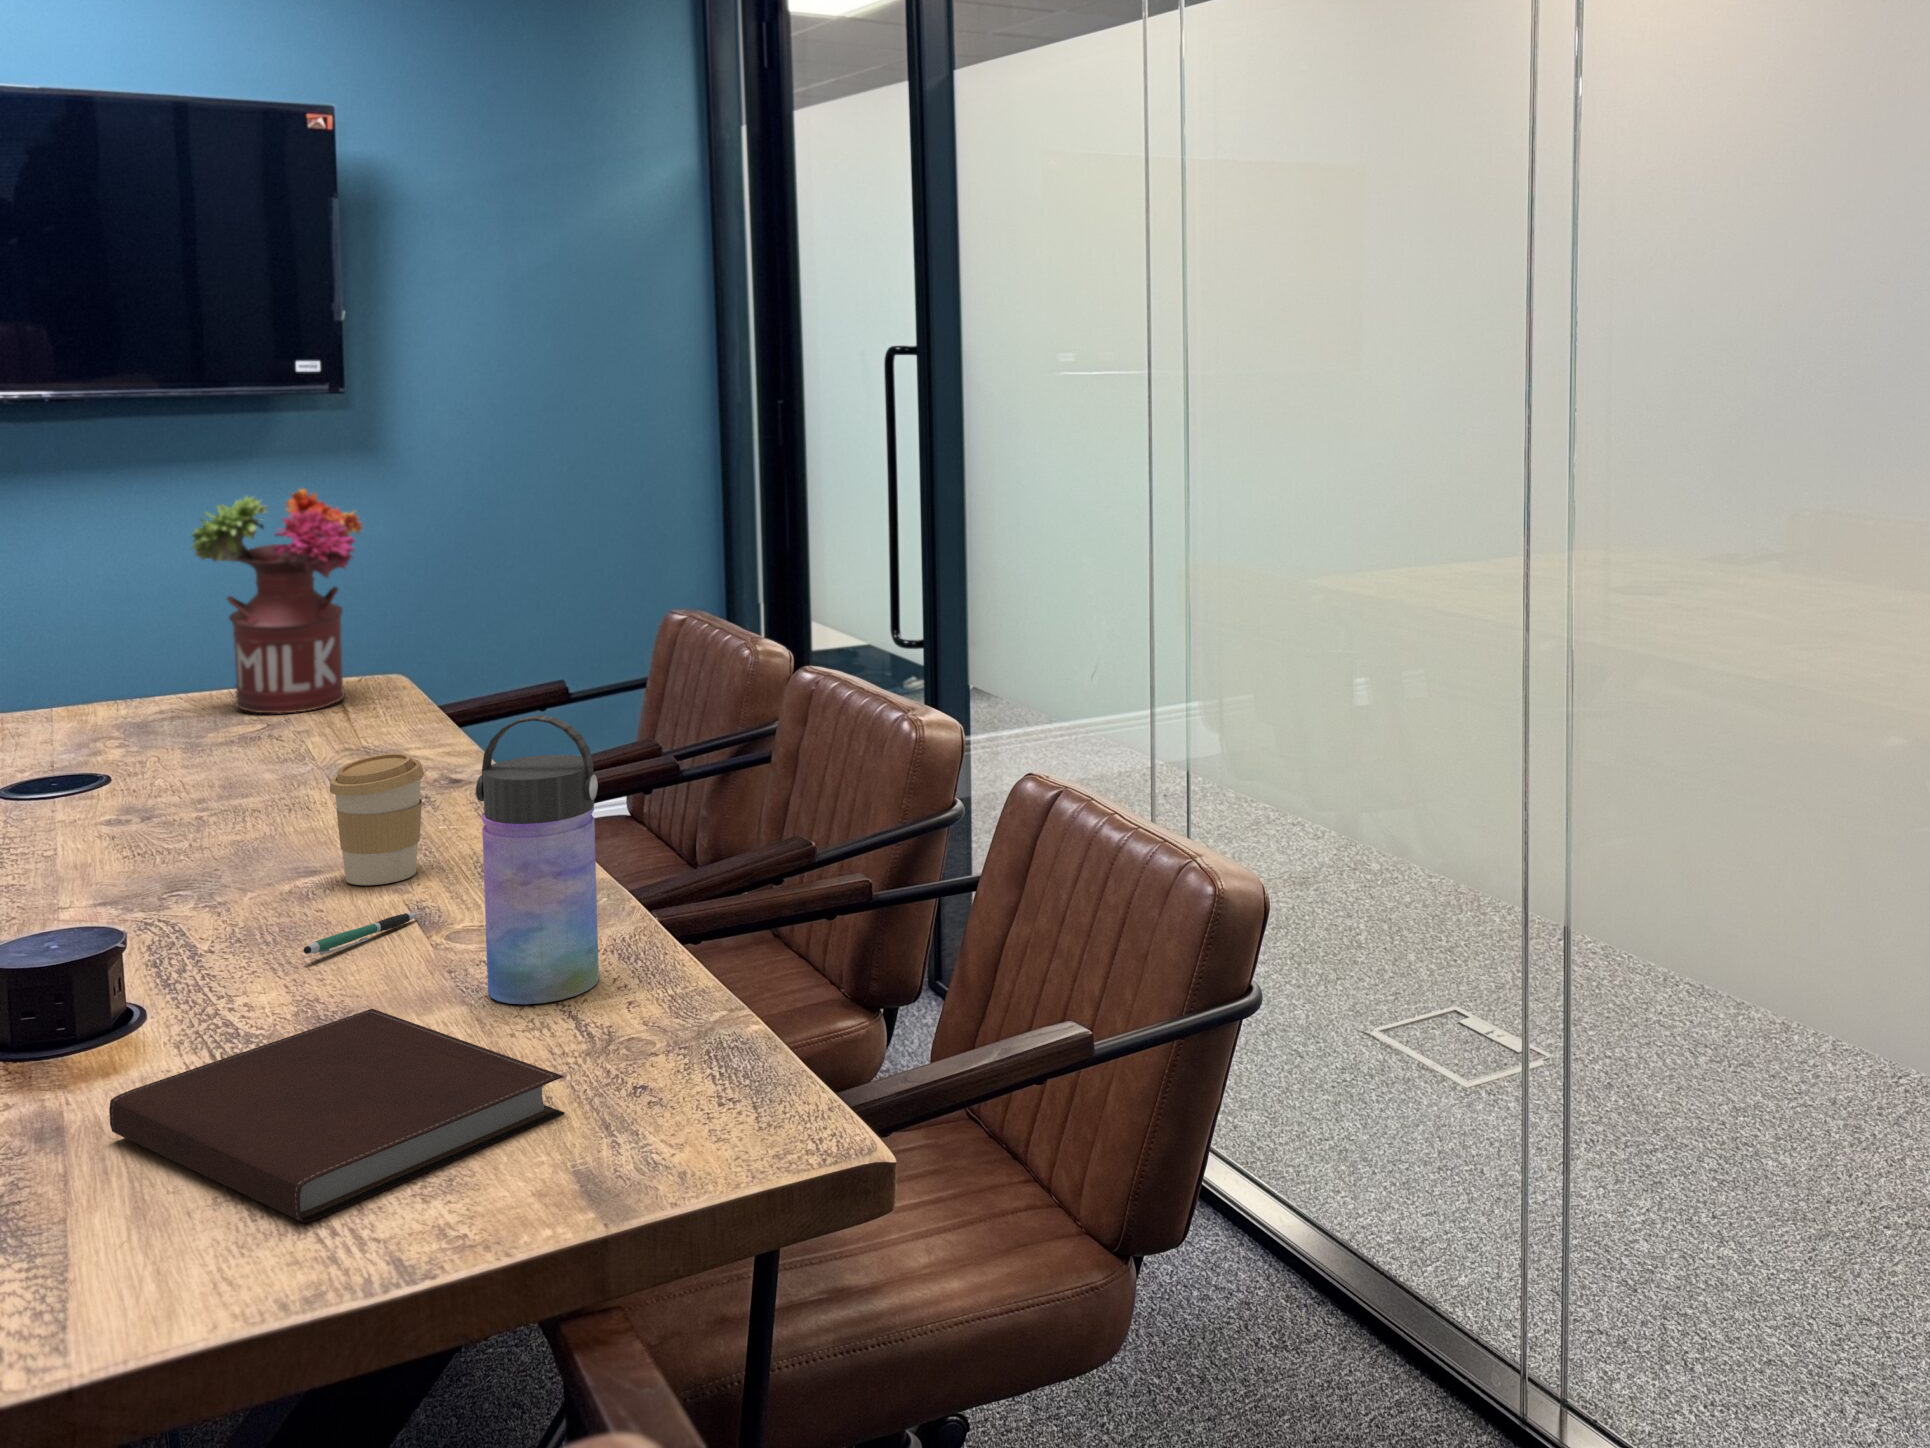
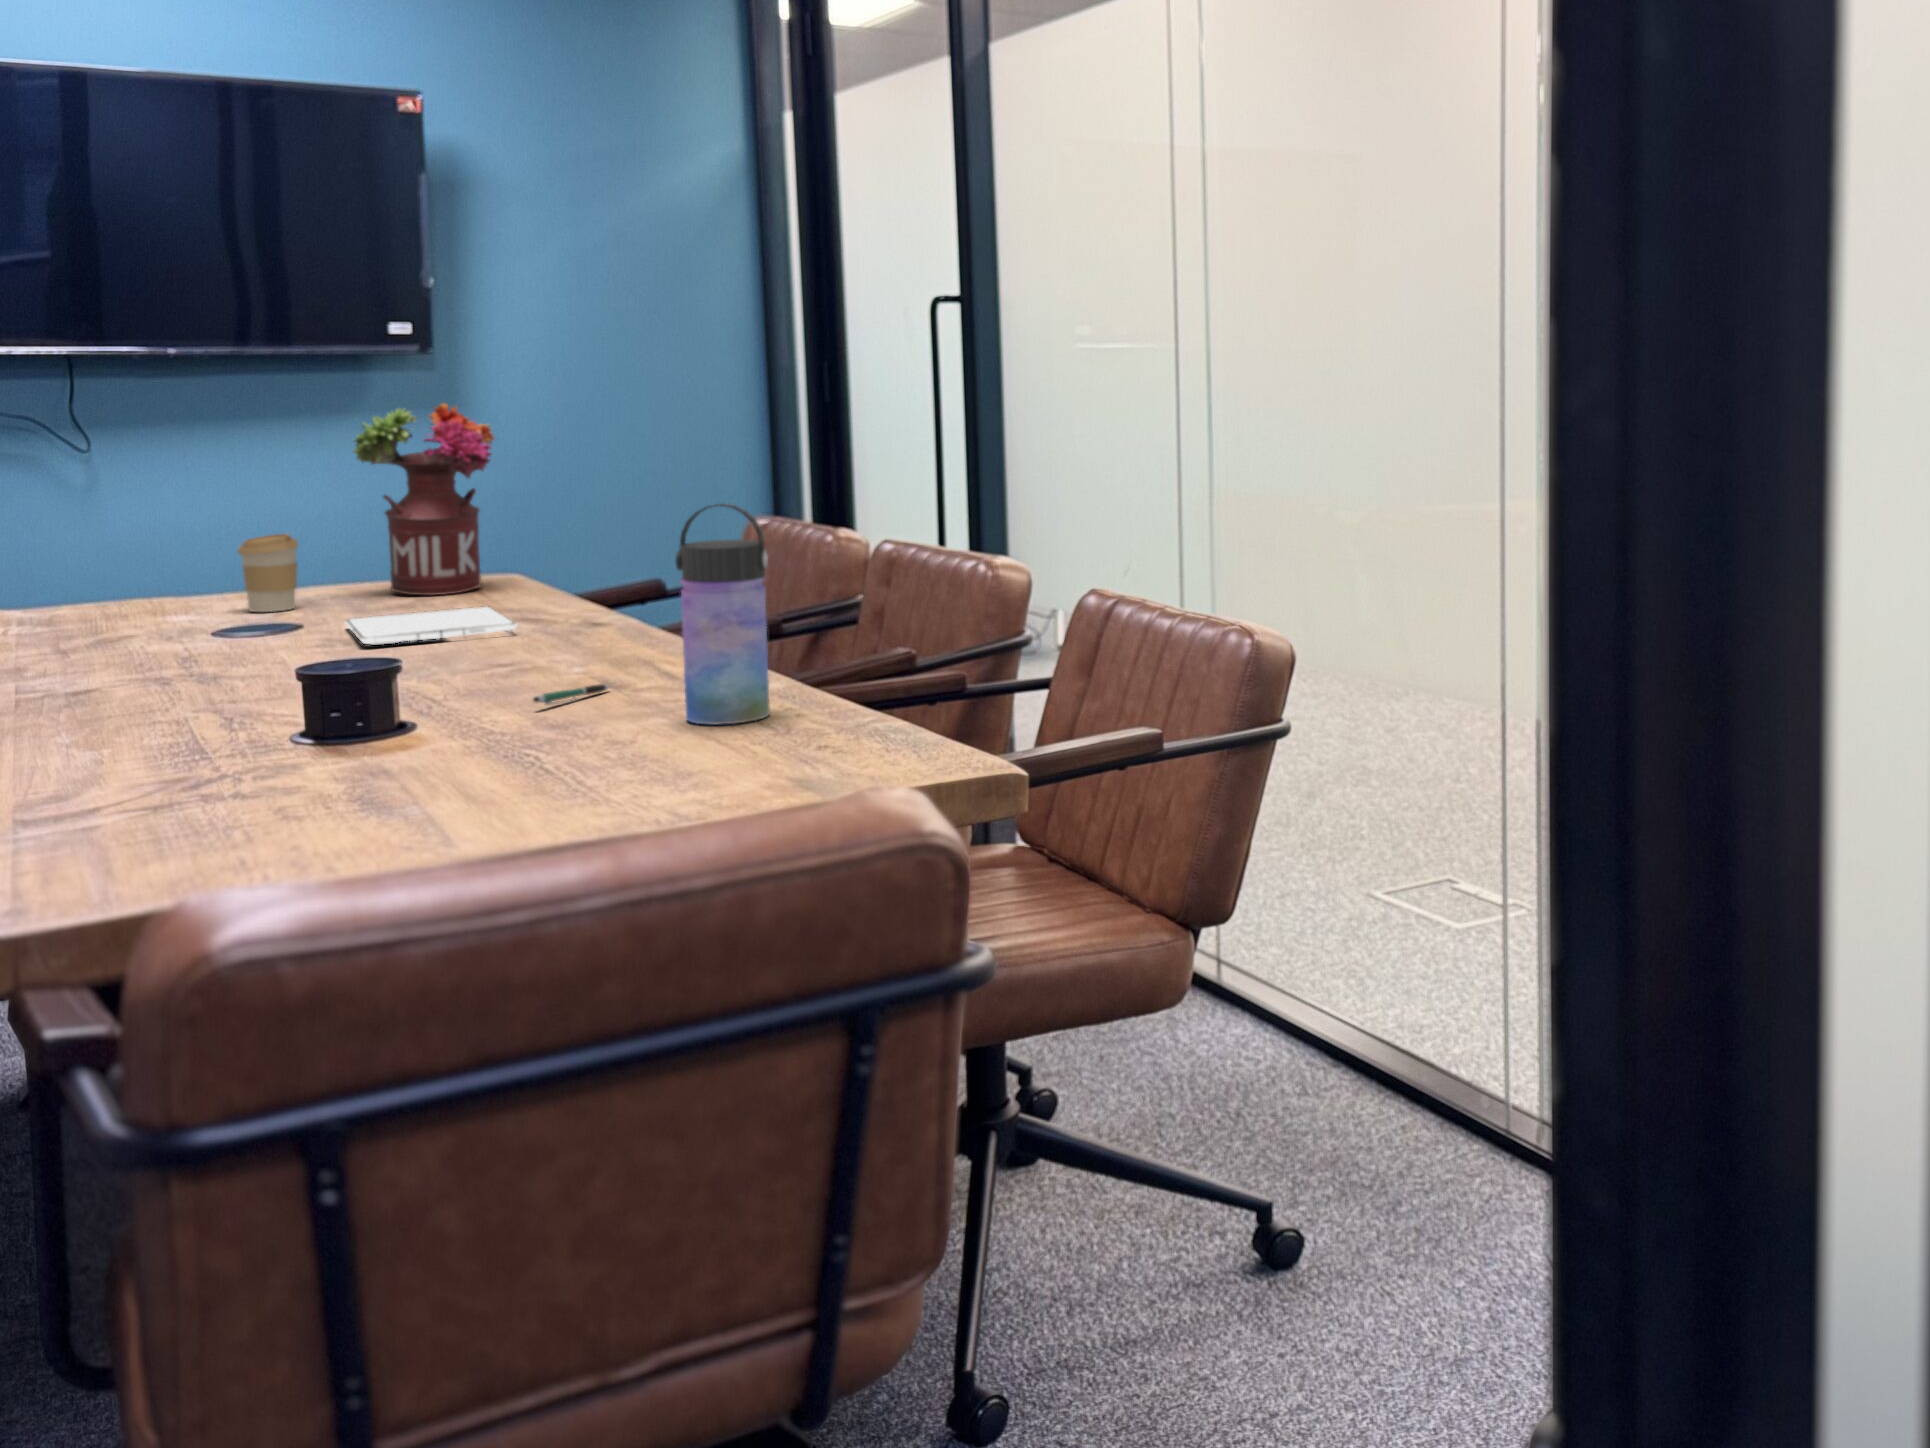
tablet: none [152,745,348,814] -> present [346,607,516,645]
coffee cup: present [330,753,424,885] -> present [238,534,298,612]
notebook: present [109,1009,564,1222] -> none [438,715,771,810]

